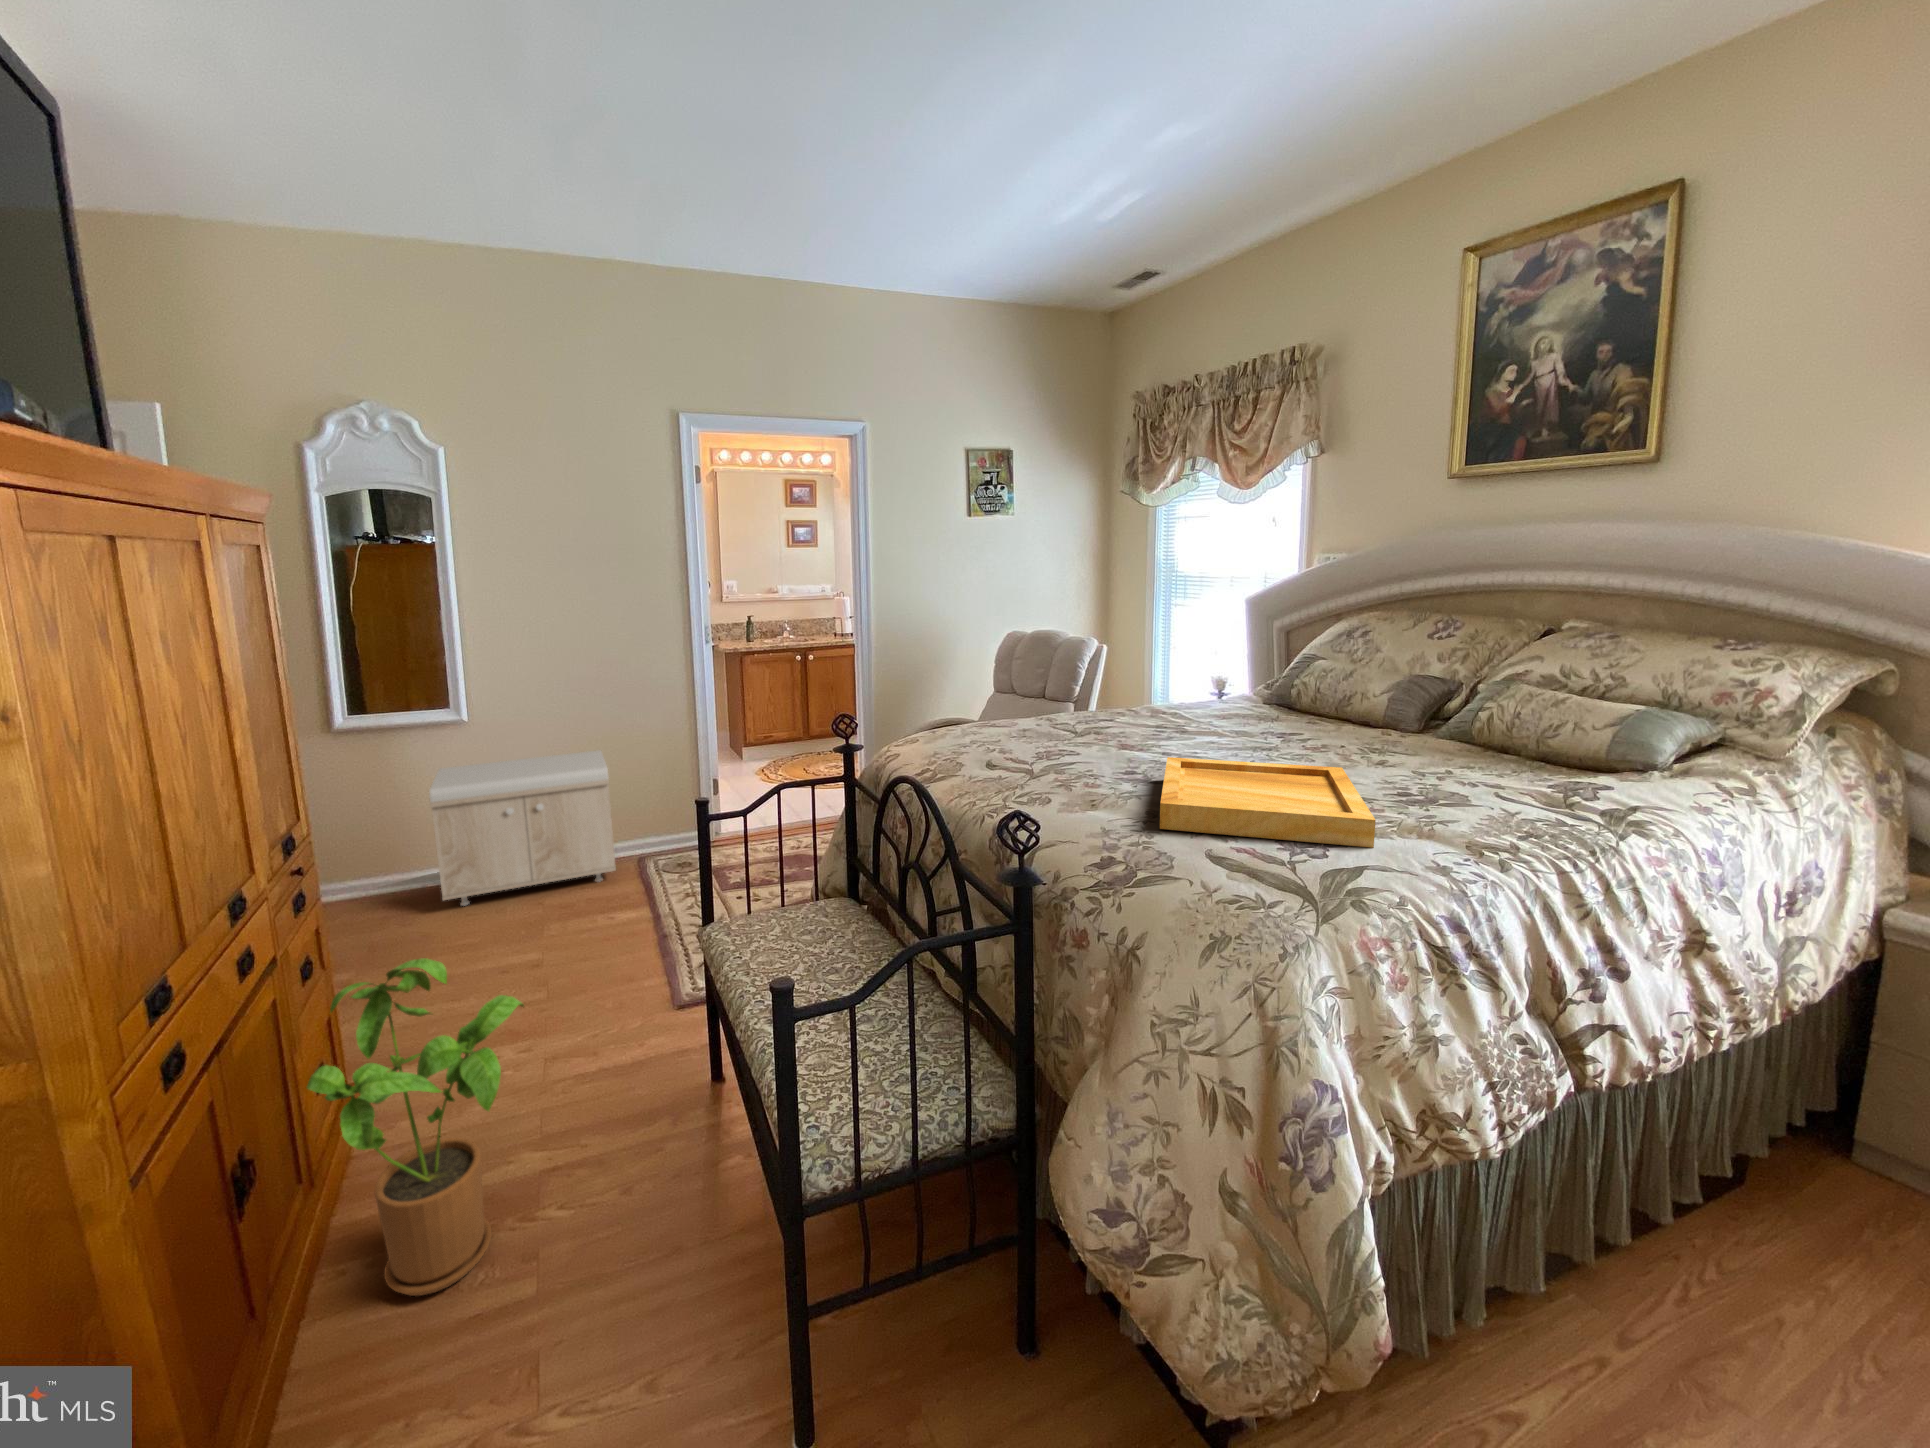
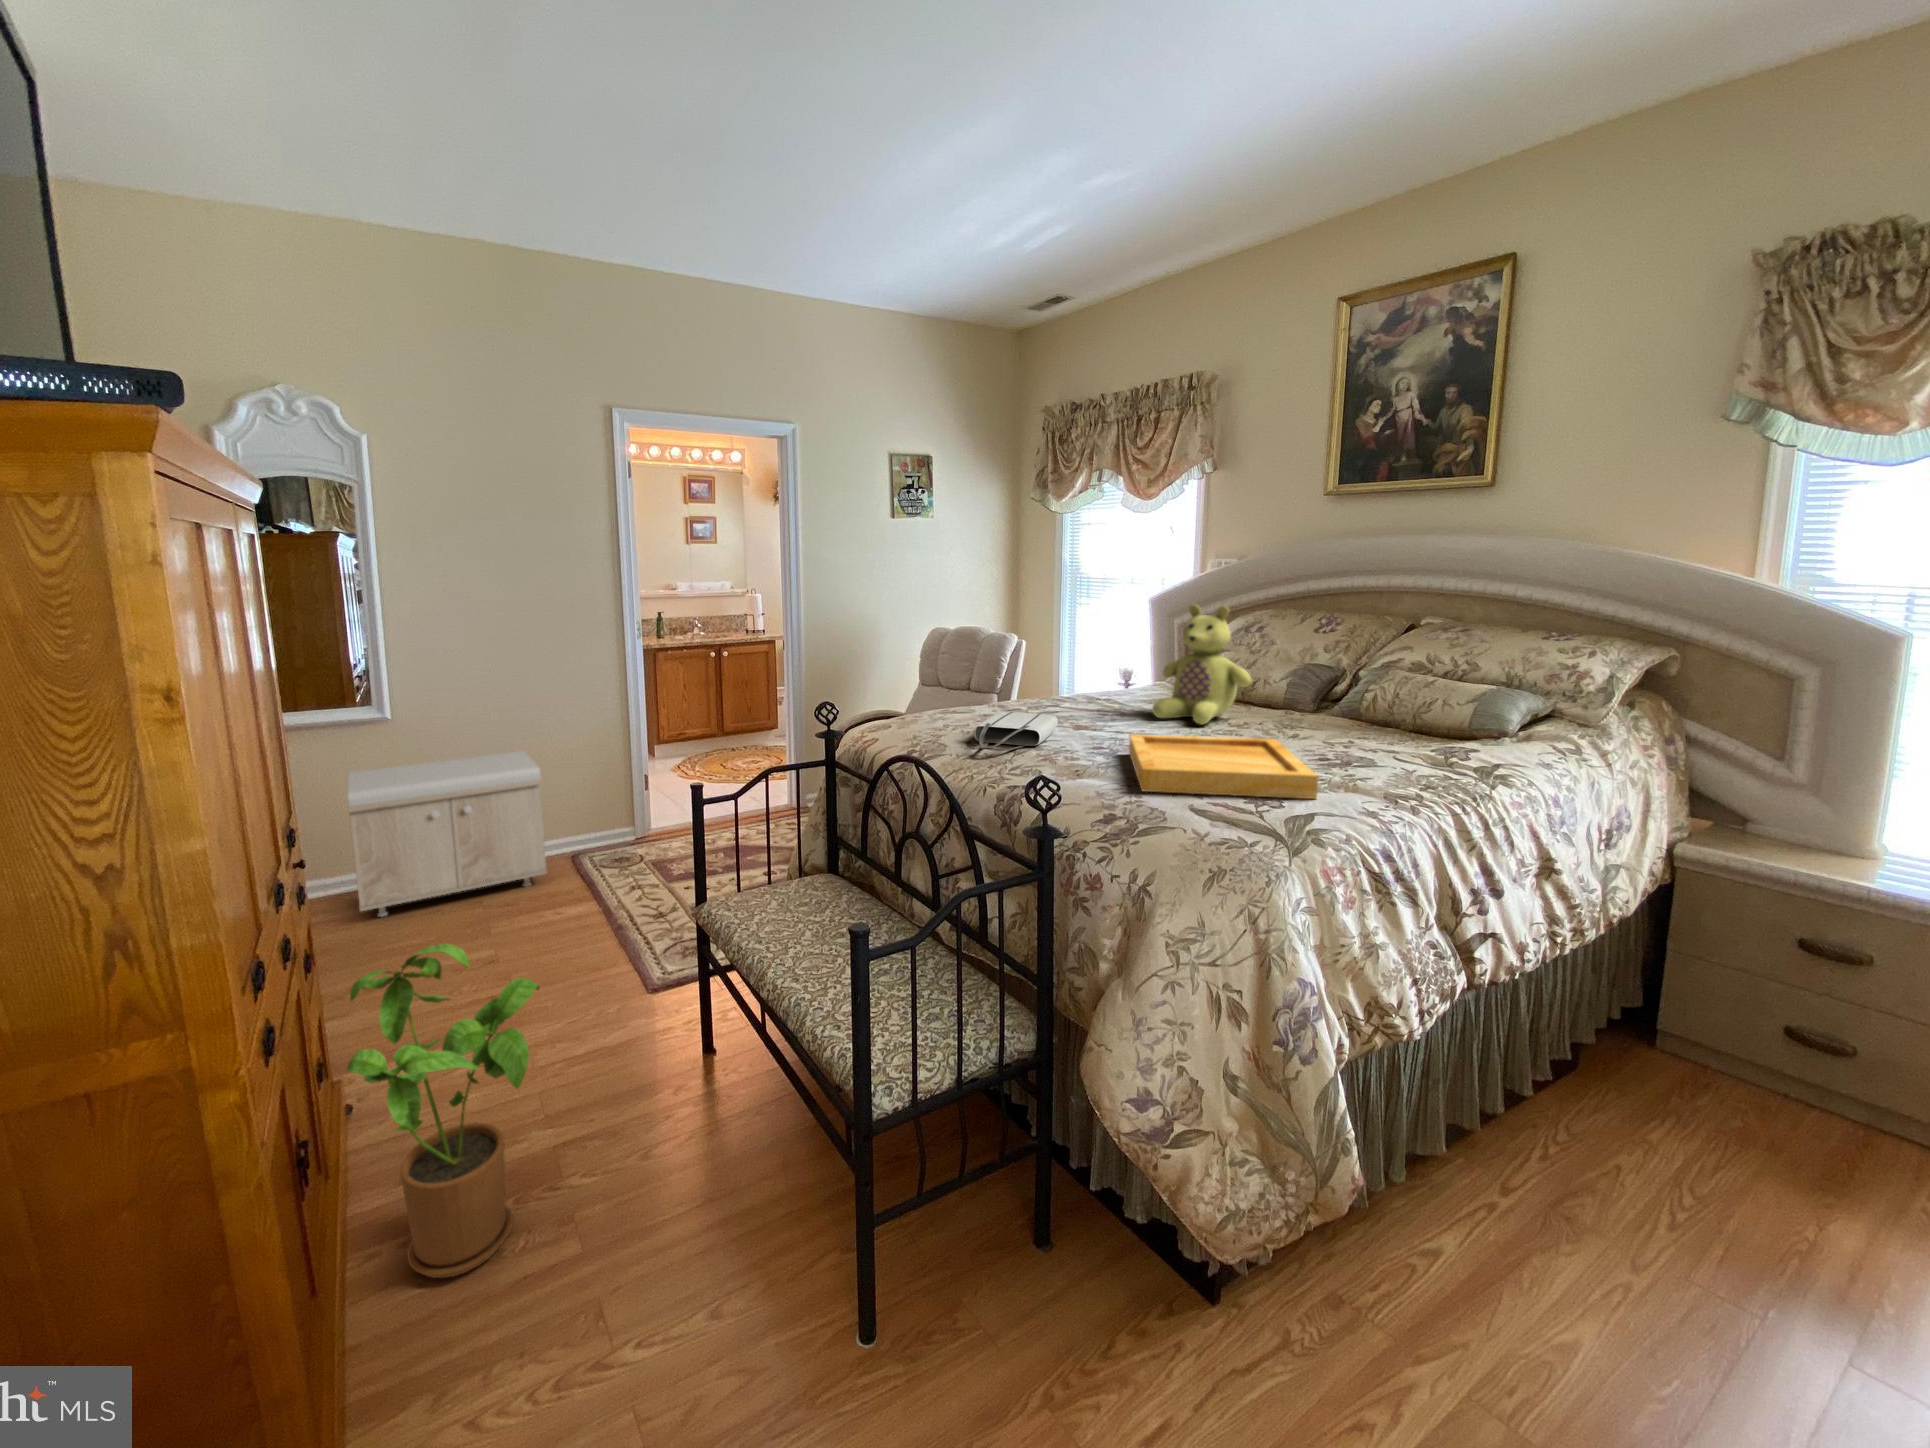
stuffed bear: none [1213,607,1330,744] -> present [1153,605,1251,725]
tote bag: none [997,726,1099,771] -> present [974,712,1058,750]

